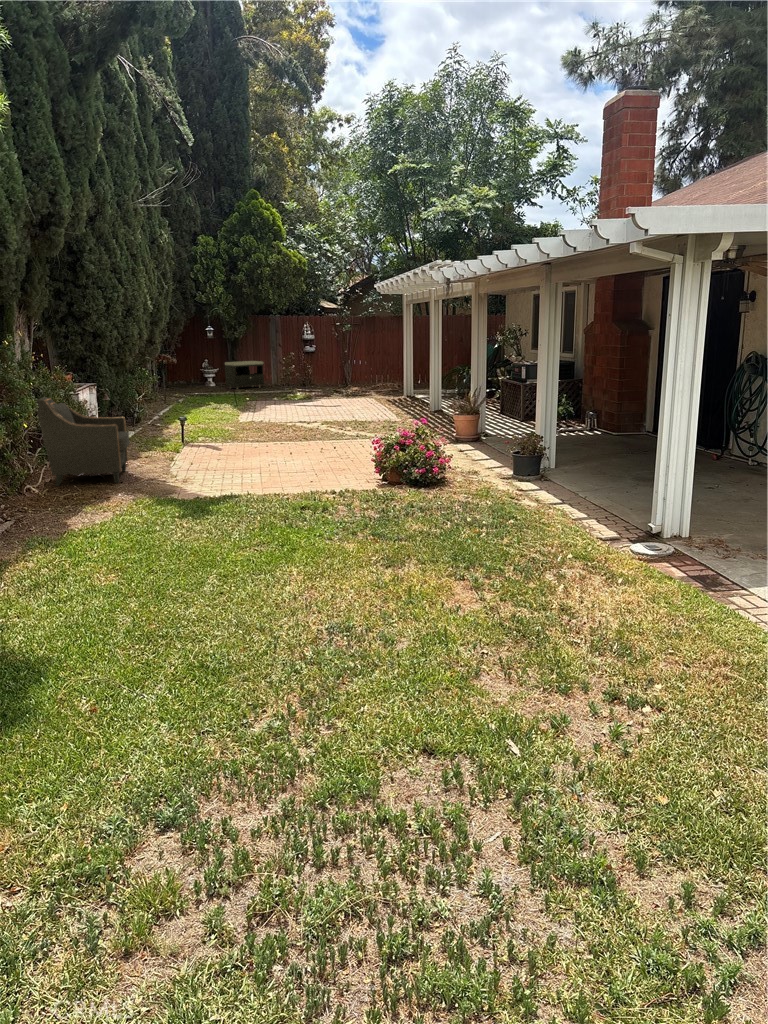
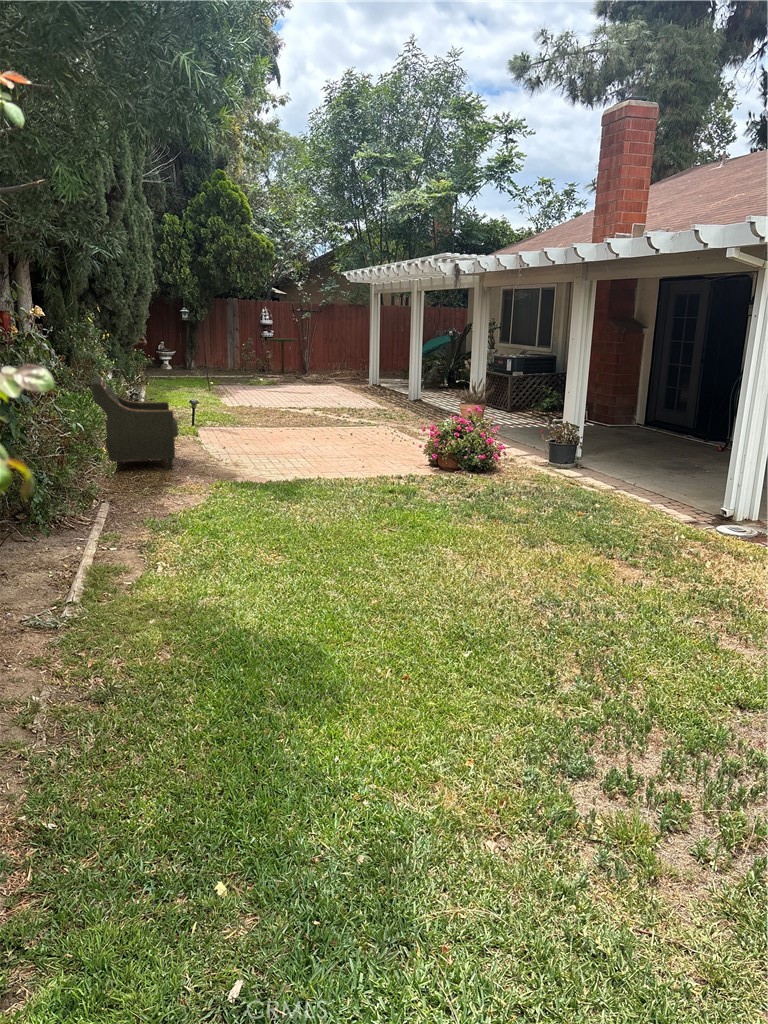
pedestal table: none [306,354,337,389] -> present [267,338,298,373]
storage bench: present [225,361,264,389] -> none [183,343,222,372]

